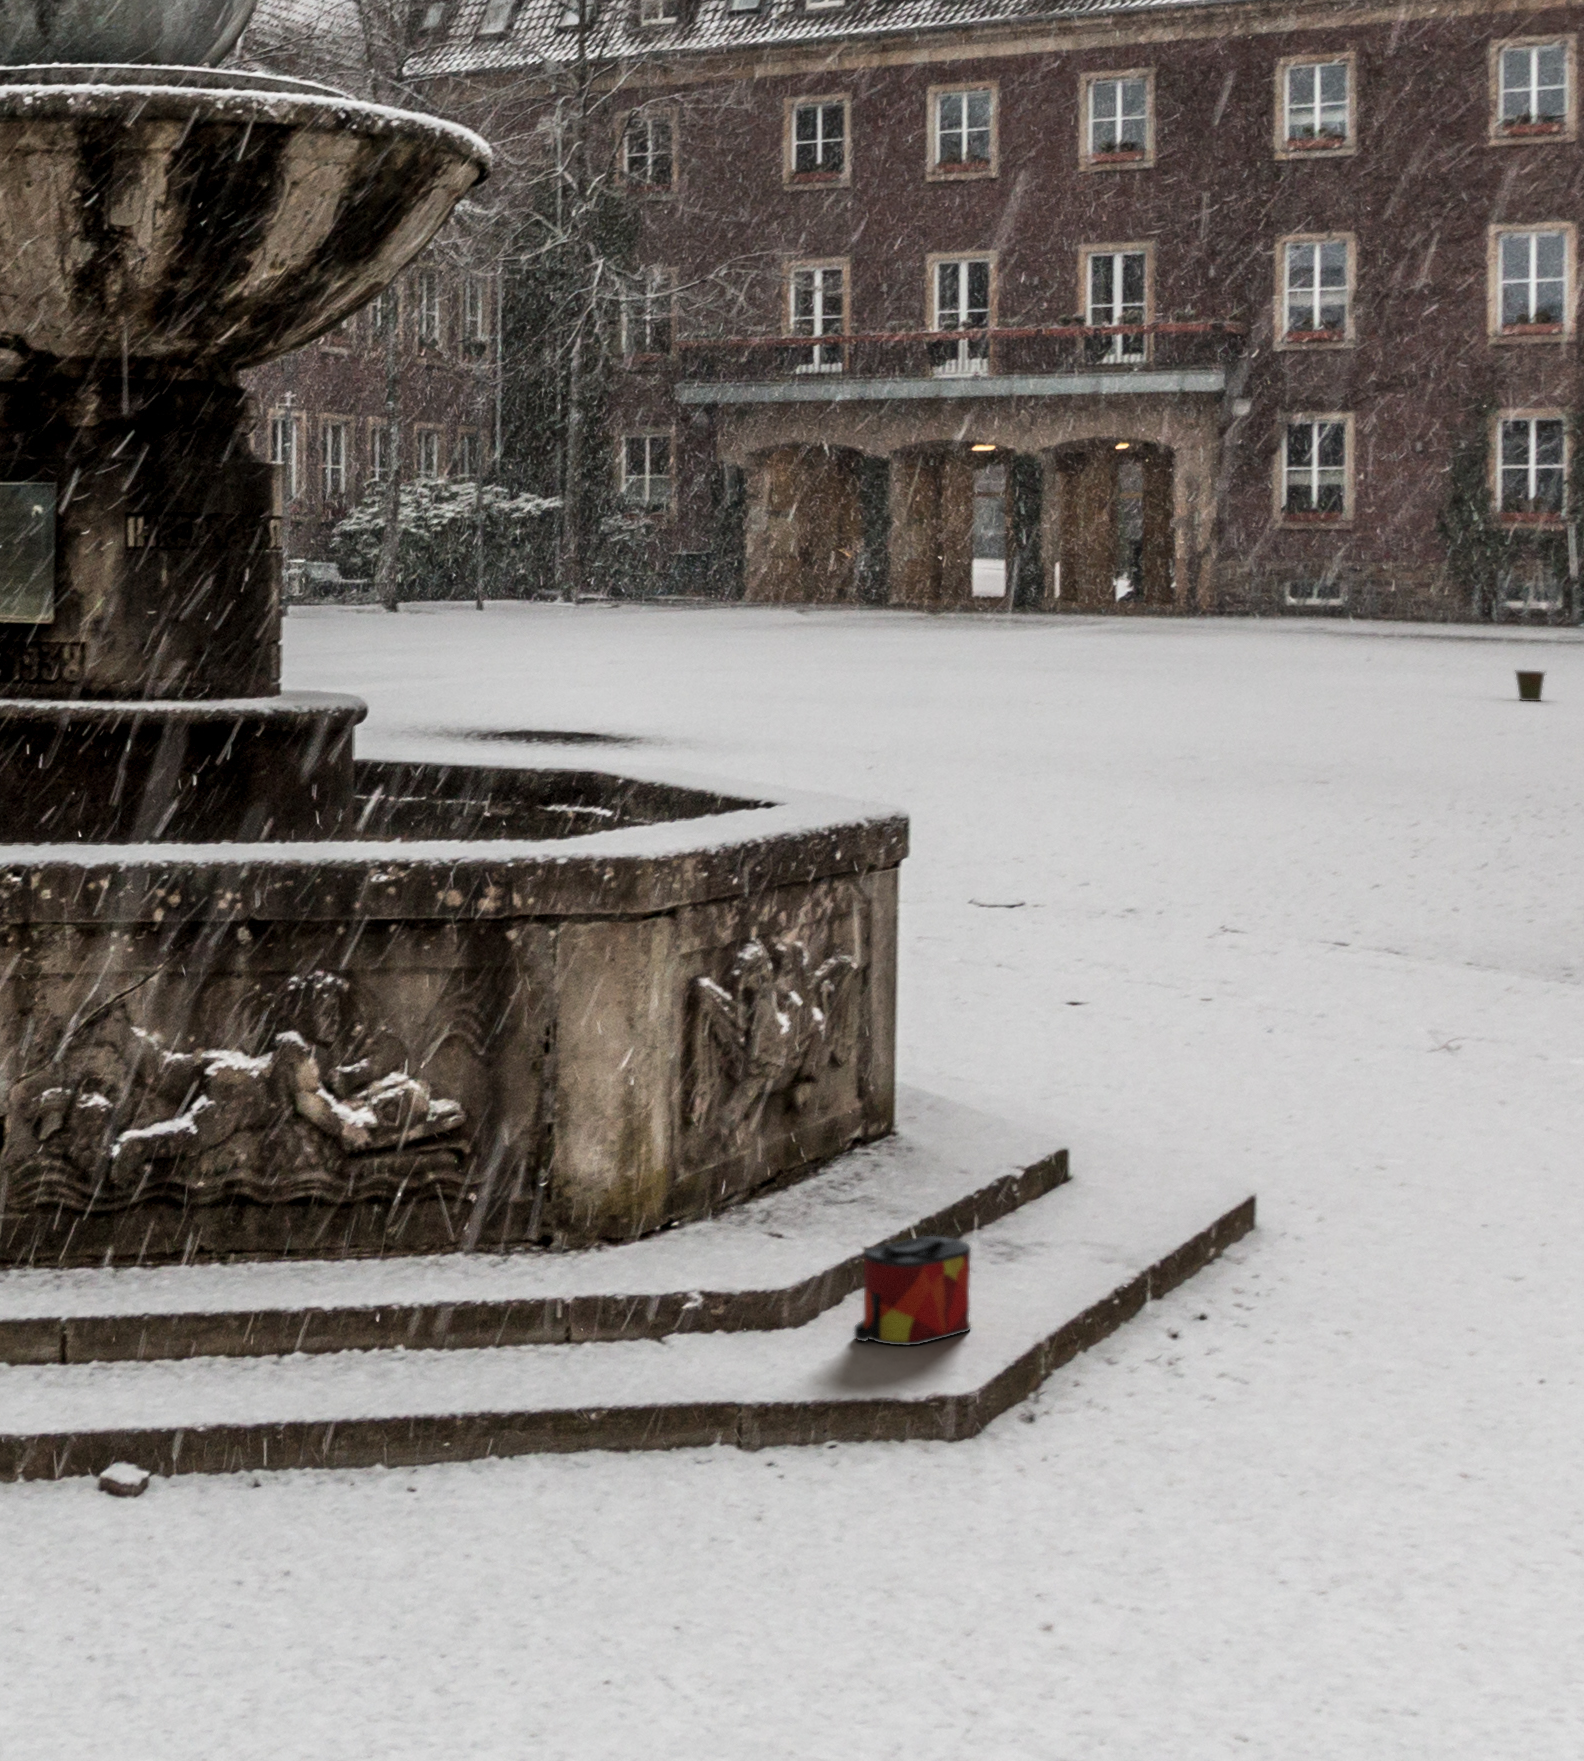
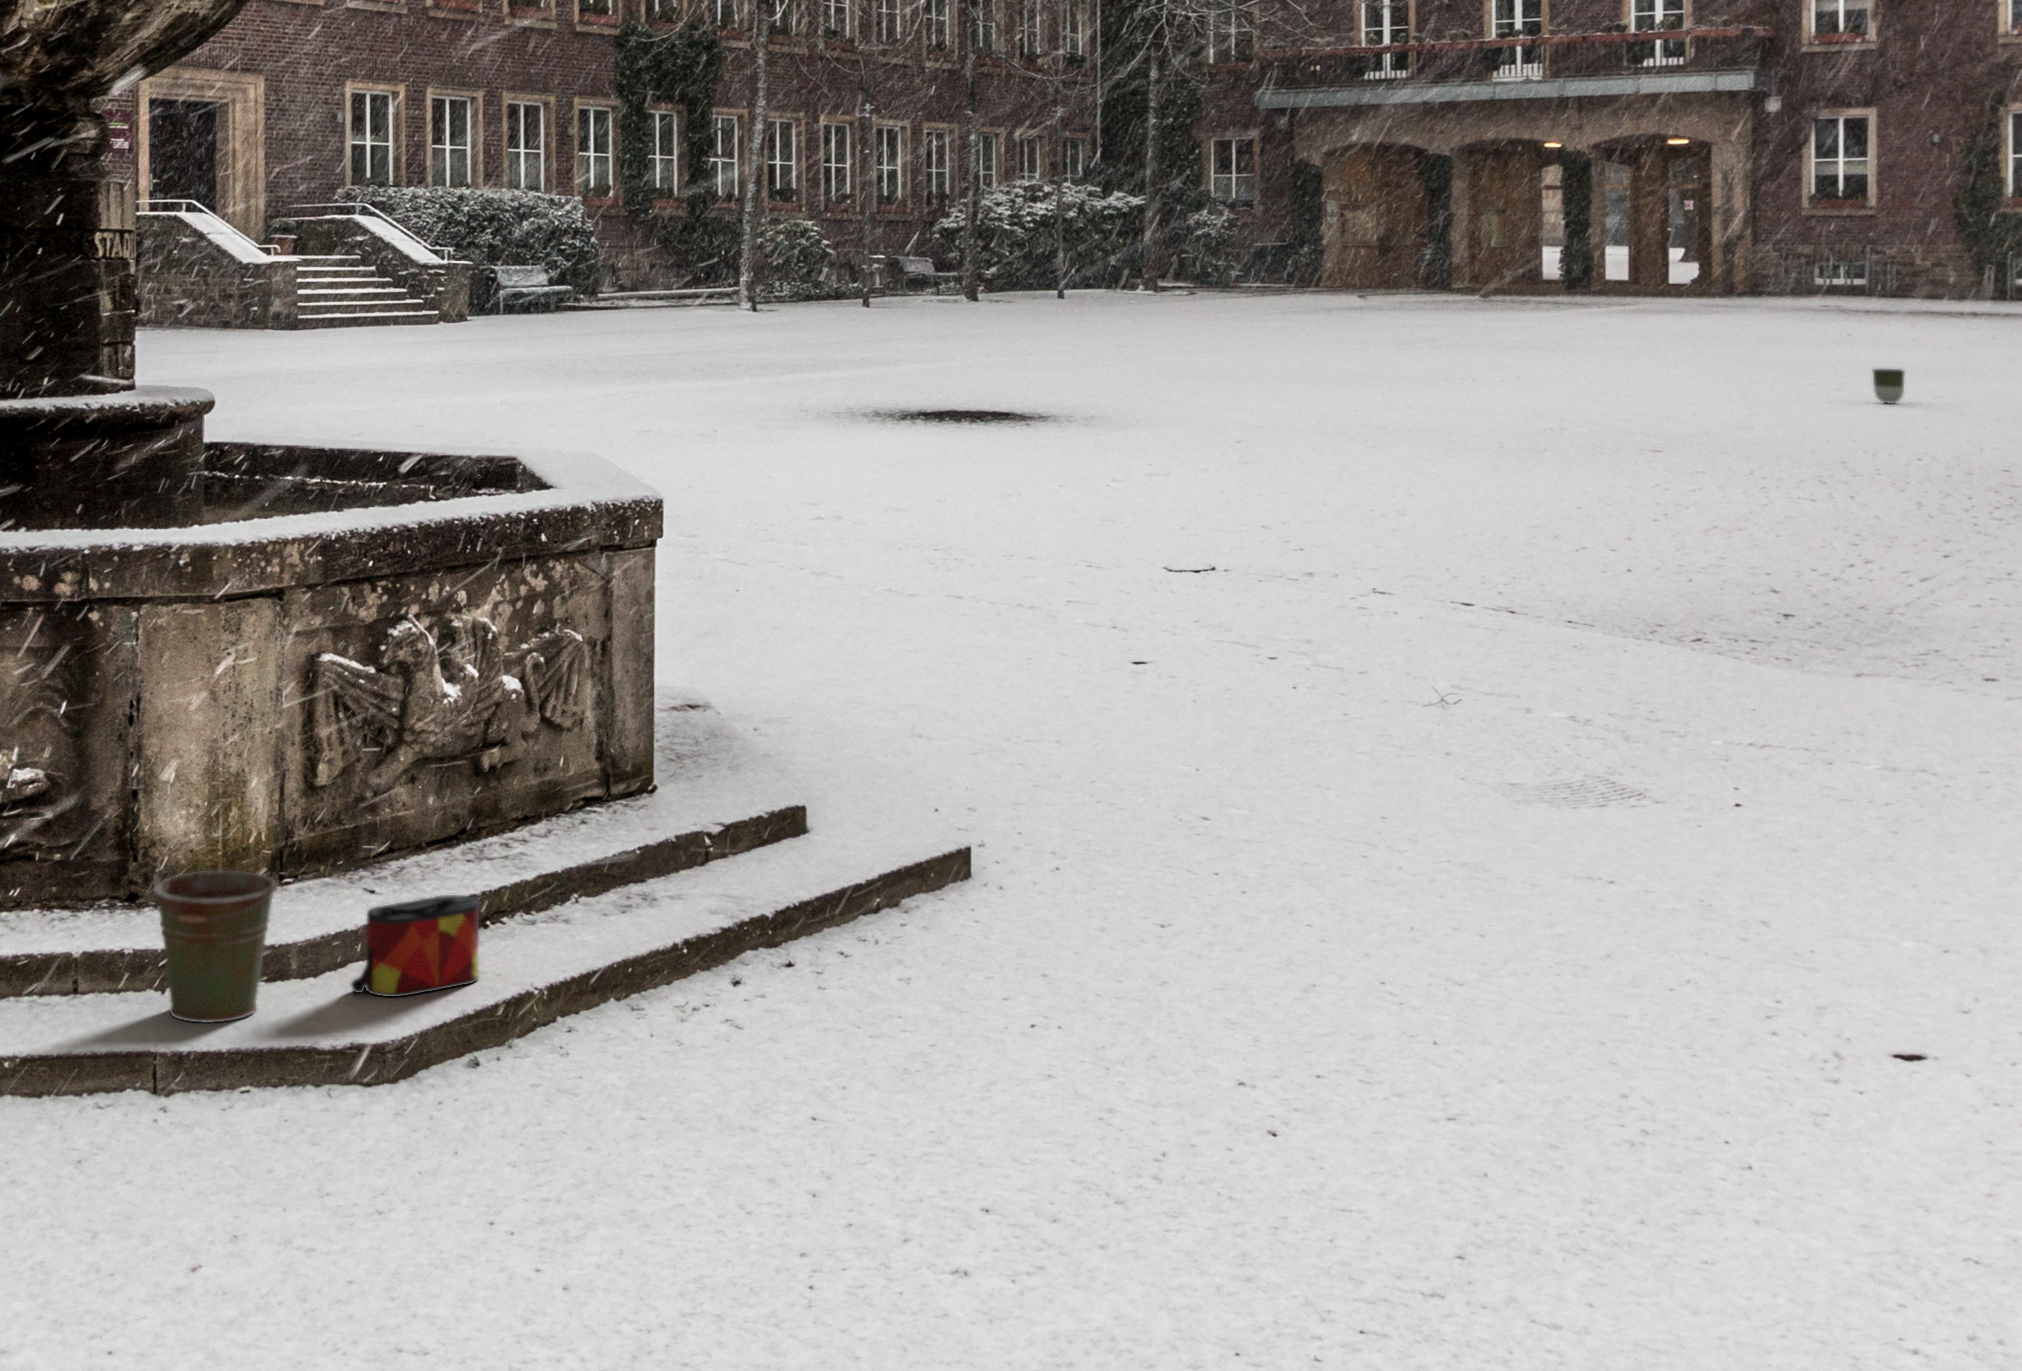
bucket: present [1515,670,1545,701] -> present [151,871,278,1022]
planter: none [1480,683,1515,720] -> present [1873,369,1905,403]

